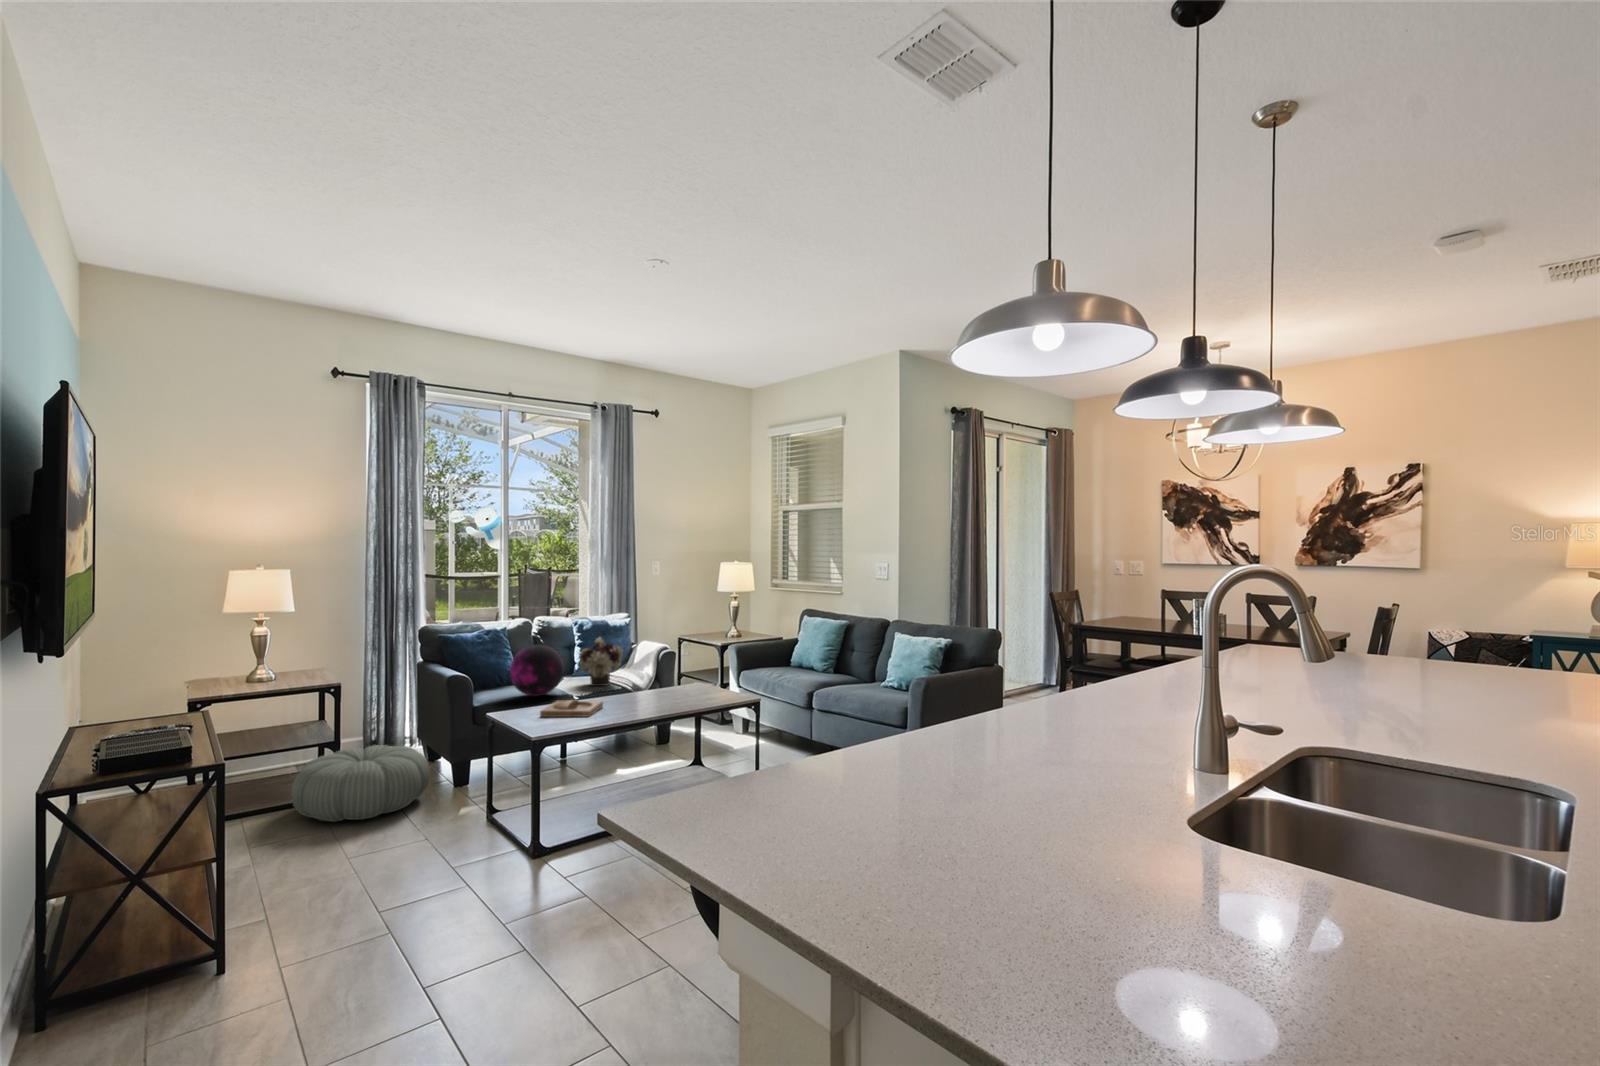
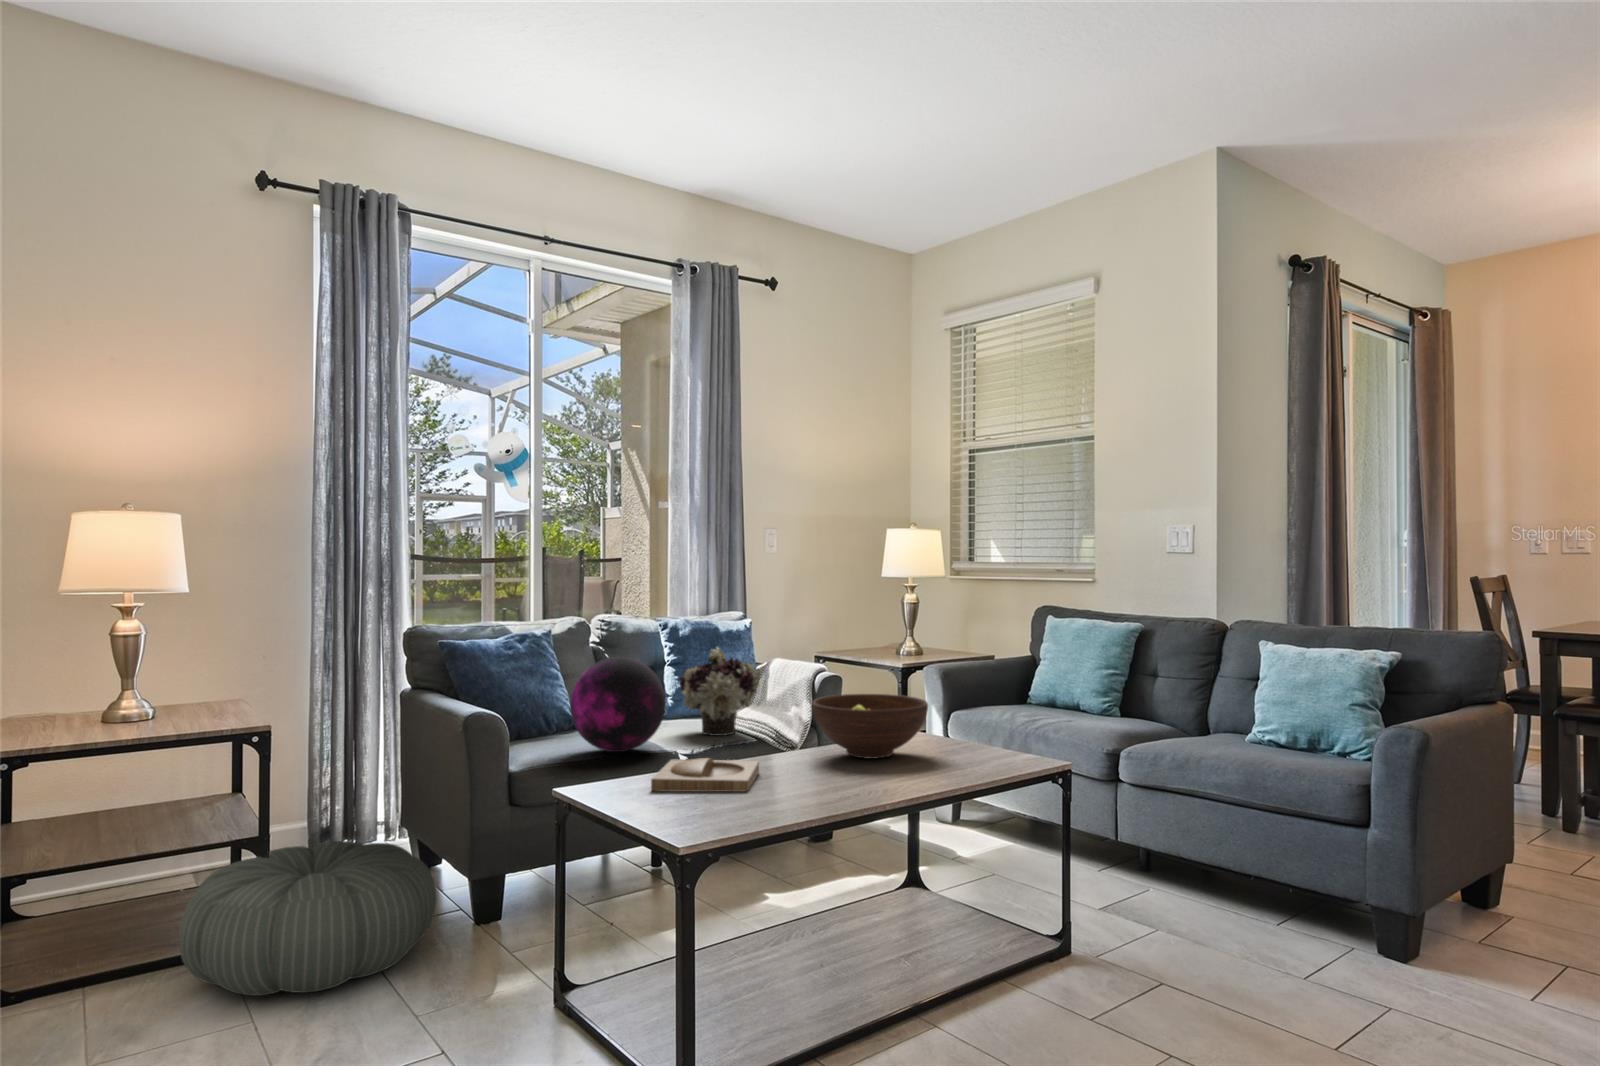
fruit bowl: none [639,664,700,699] -> present [812,694,928,759]

